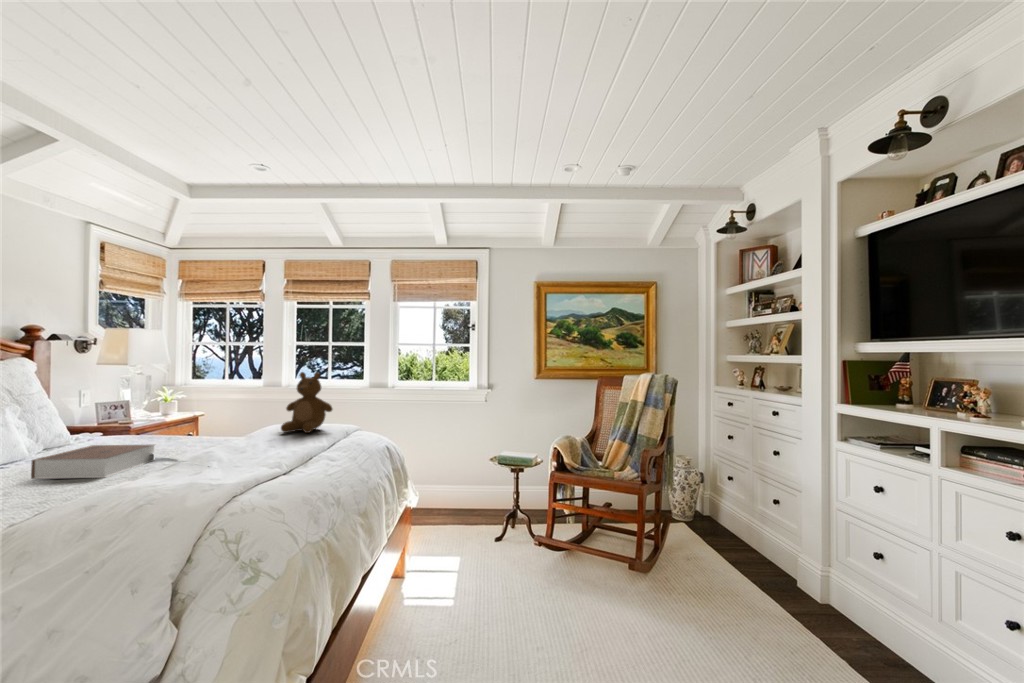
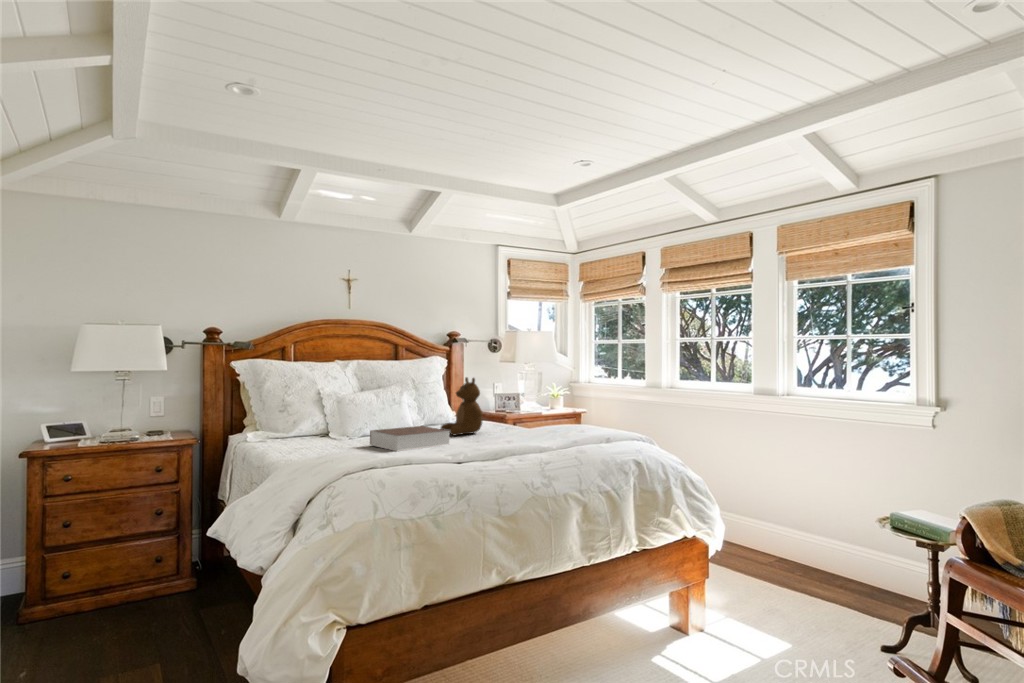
teddy bear: present [281,372,332,433] -> present [441,377,482,435]

